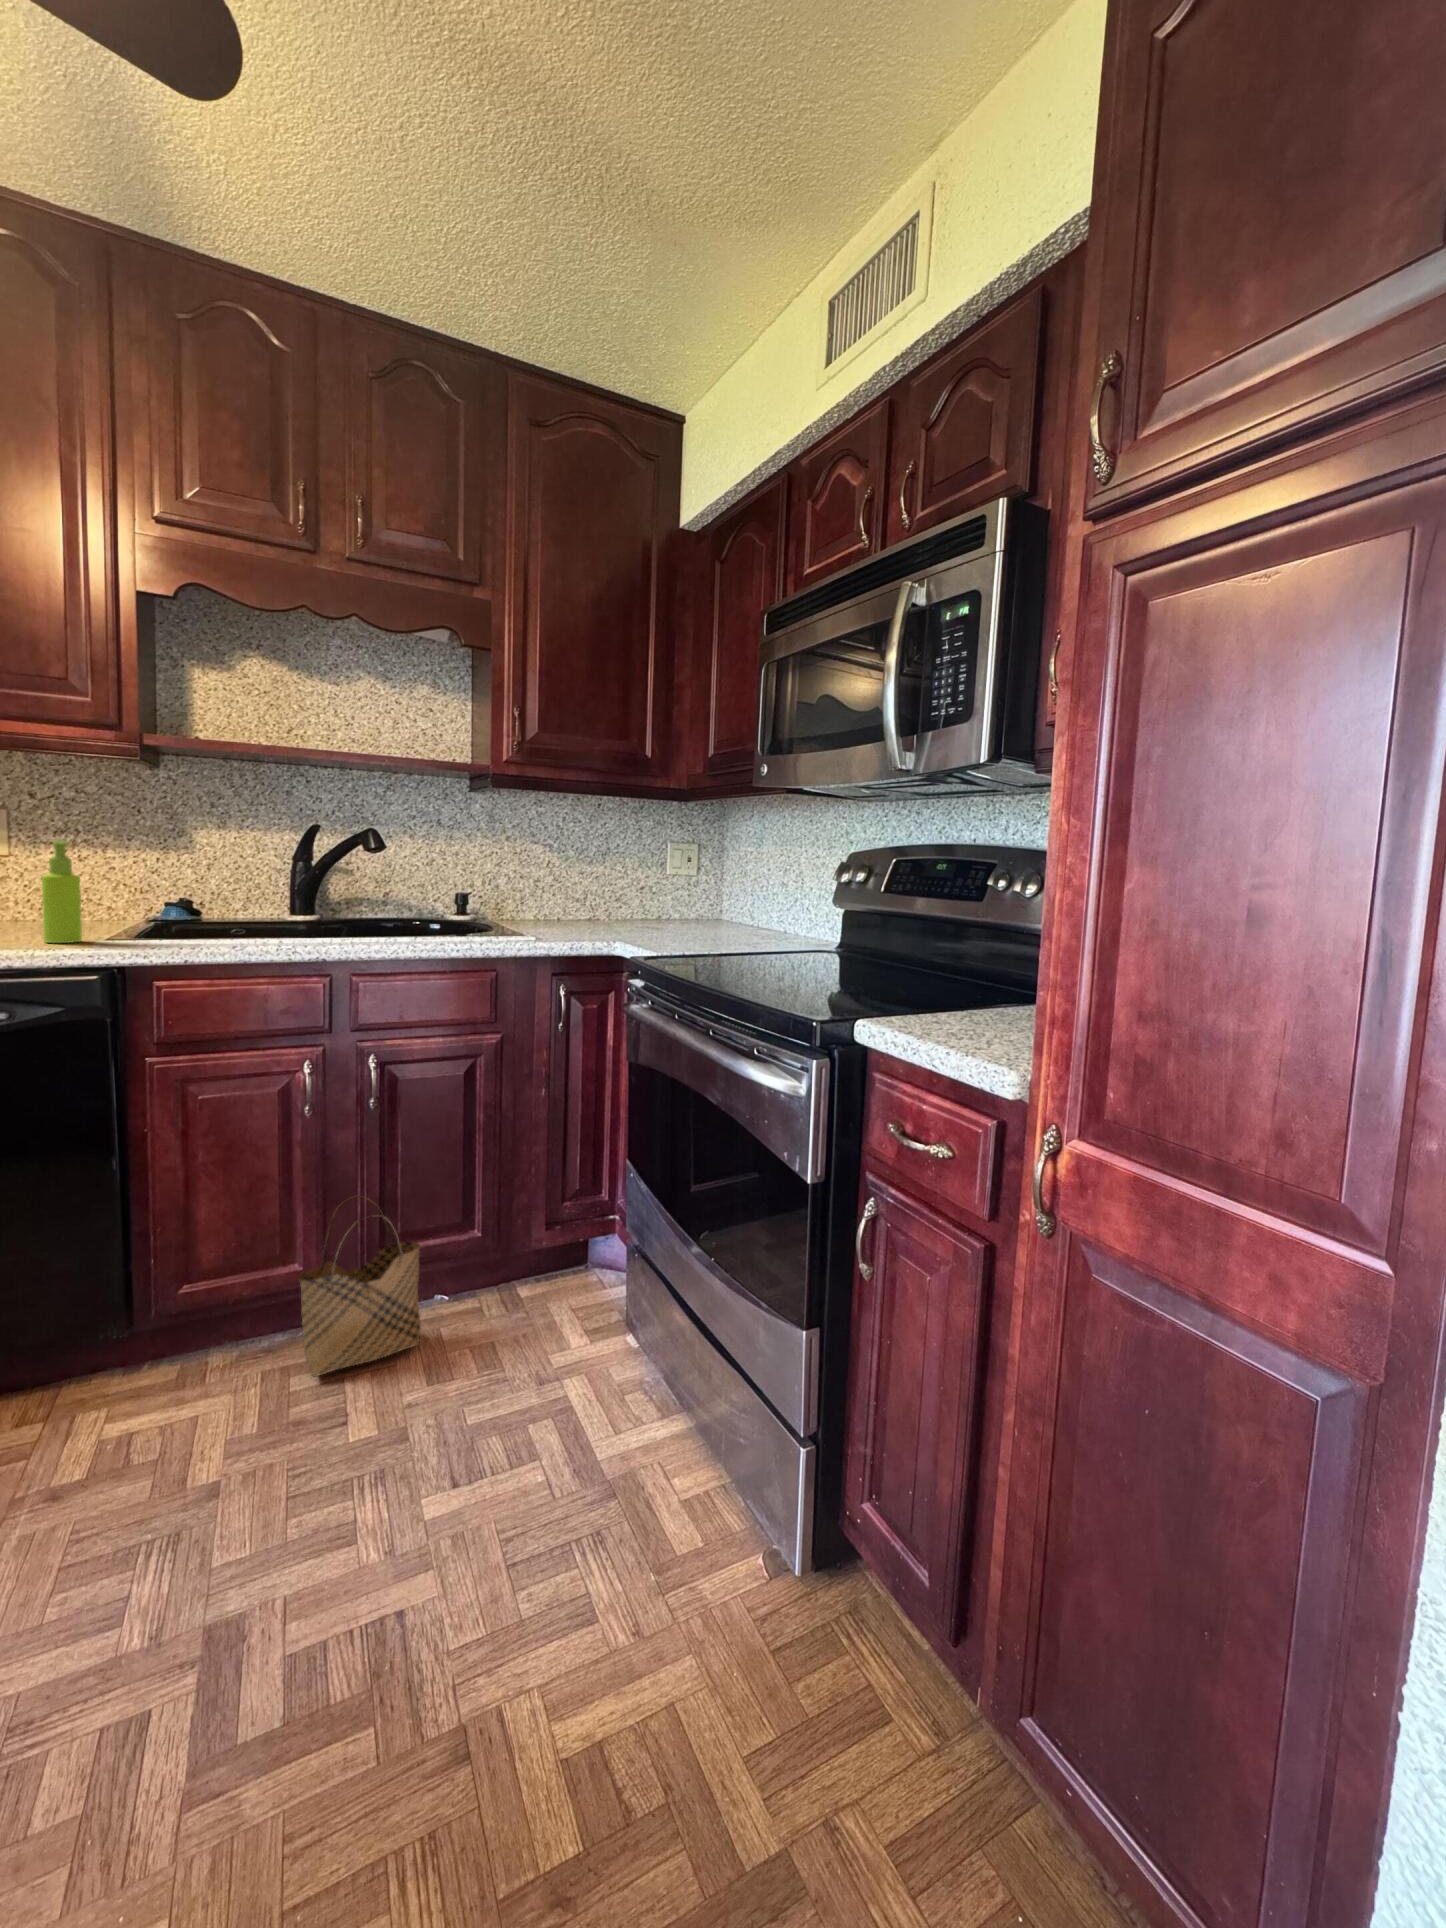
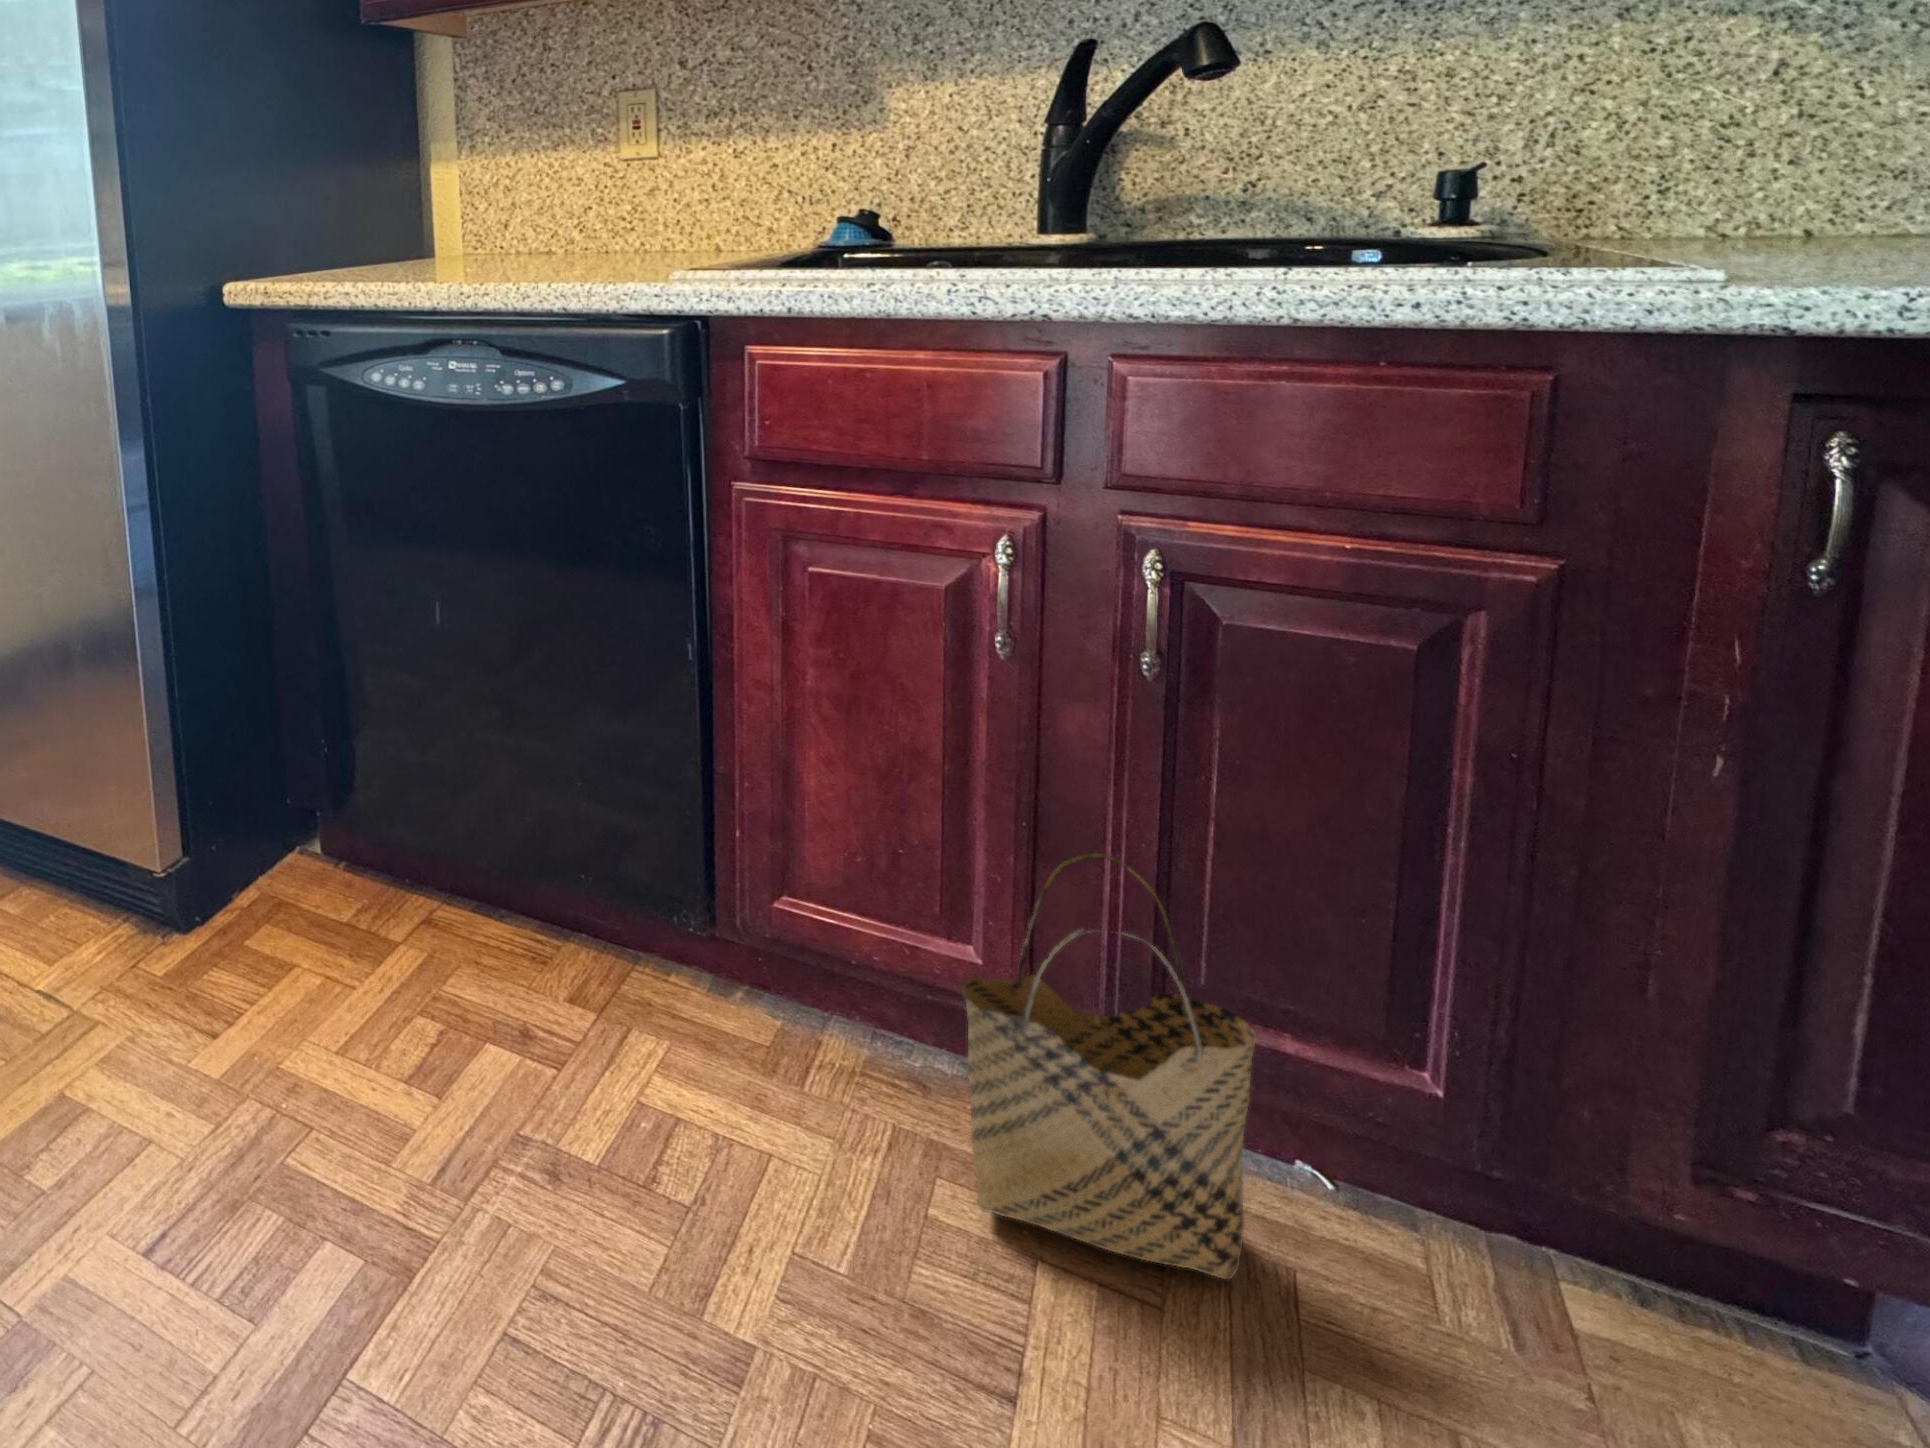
soap dispenser: present [42,841,82,943] -> none [614,107,666,276]

